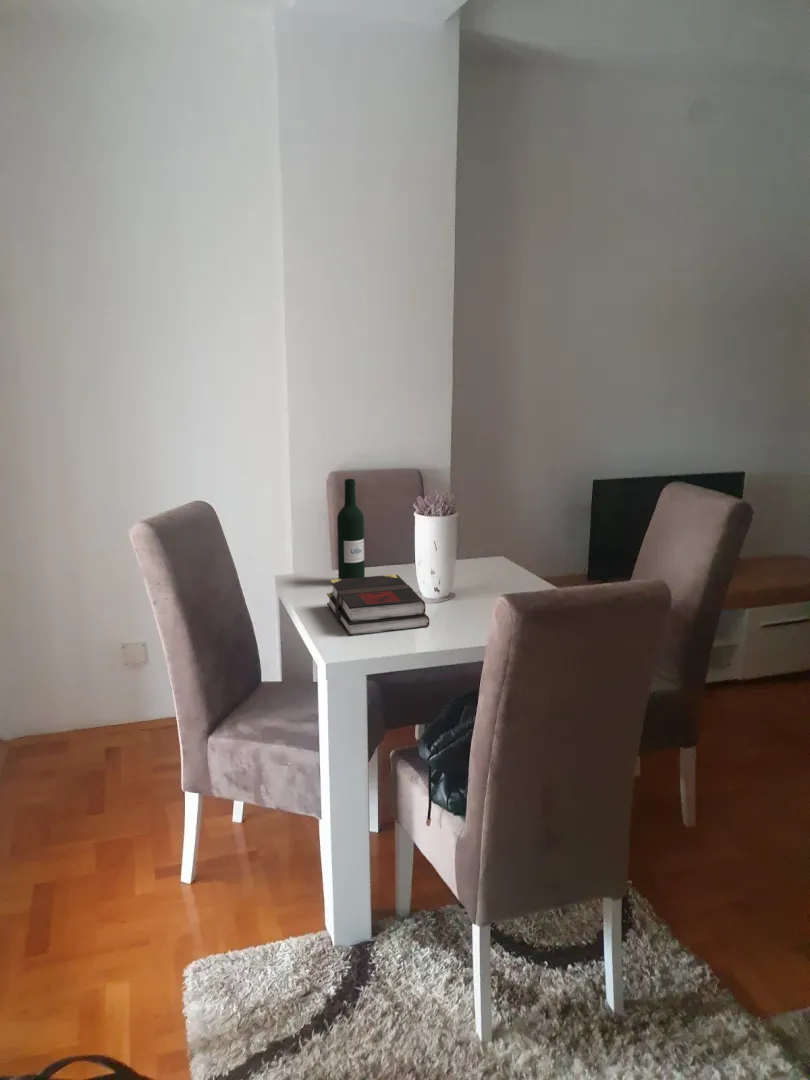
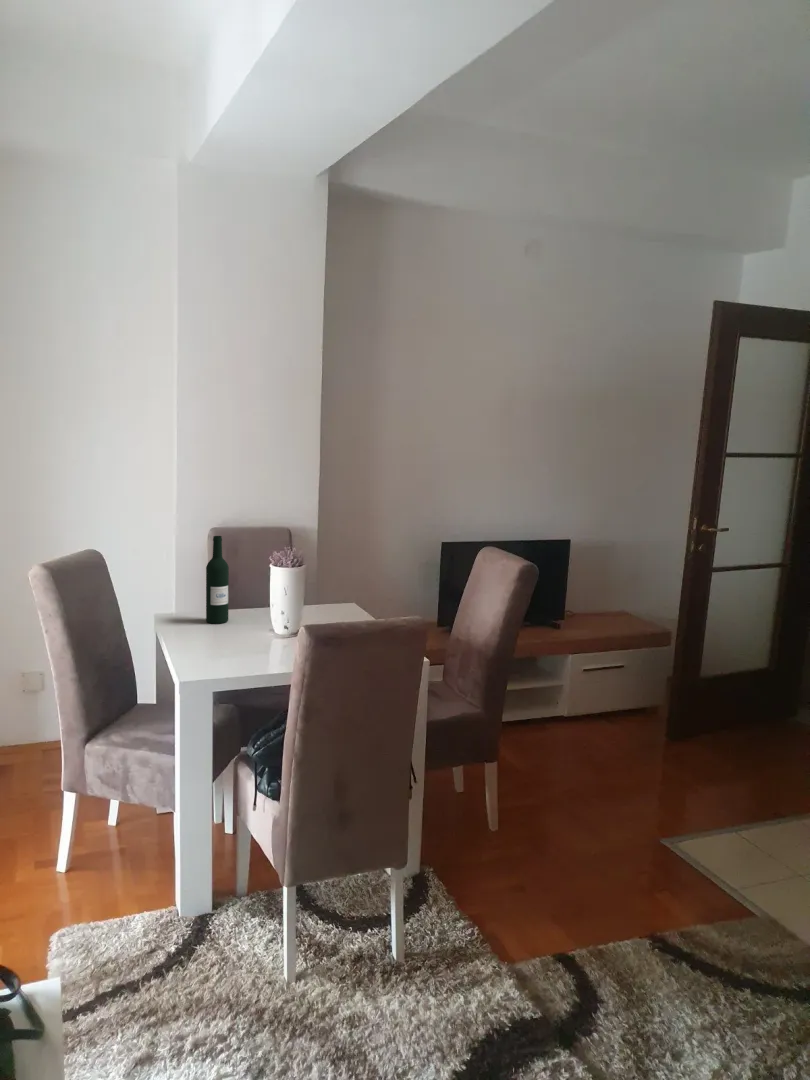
book: present [327,575,430,636] -> none [191,615,269,663]

